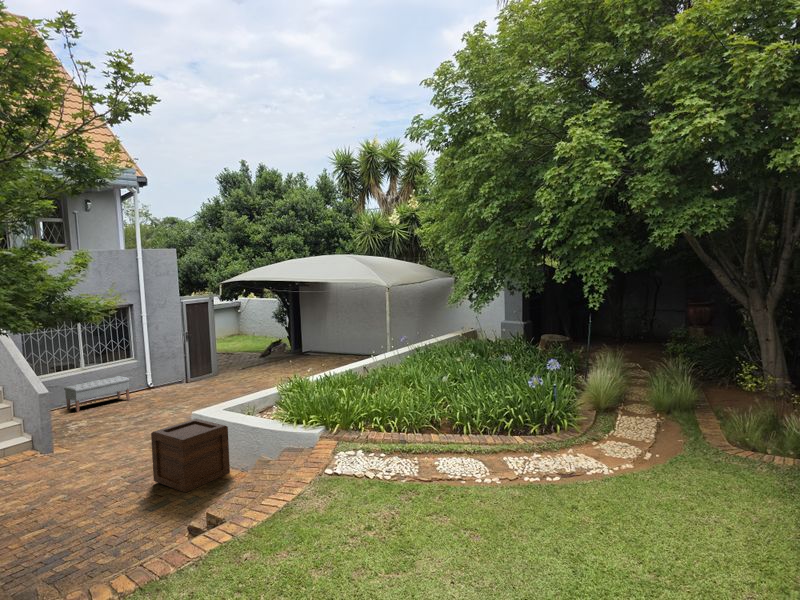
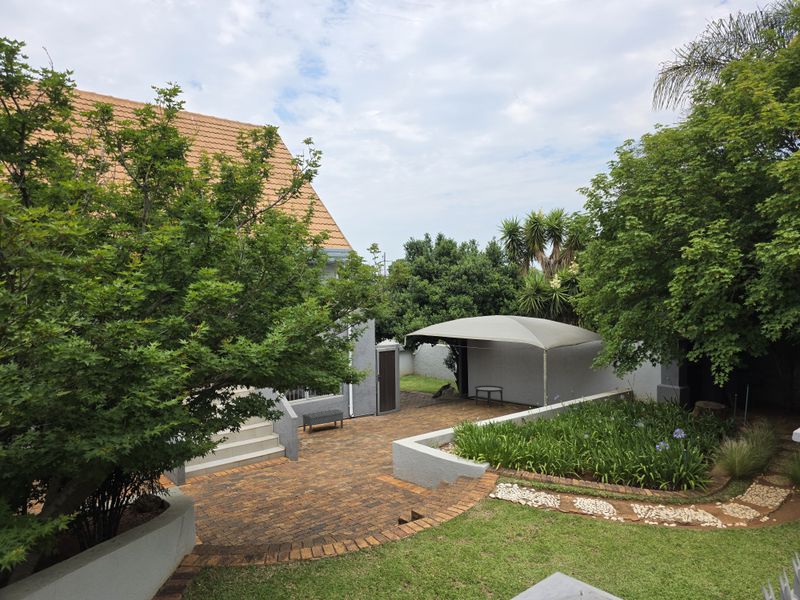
round table: none [307,335,341,360] -> present [475,386,504,407]
wooden crate: present [151,419,230,492] -> none [371,448,421,499]

